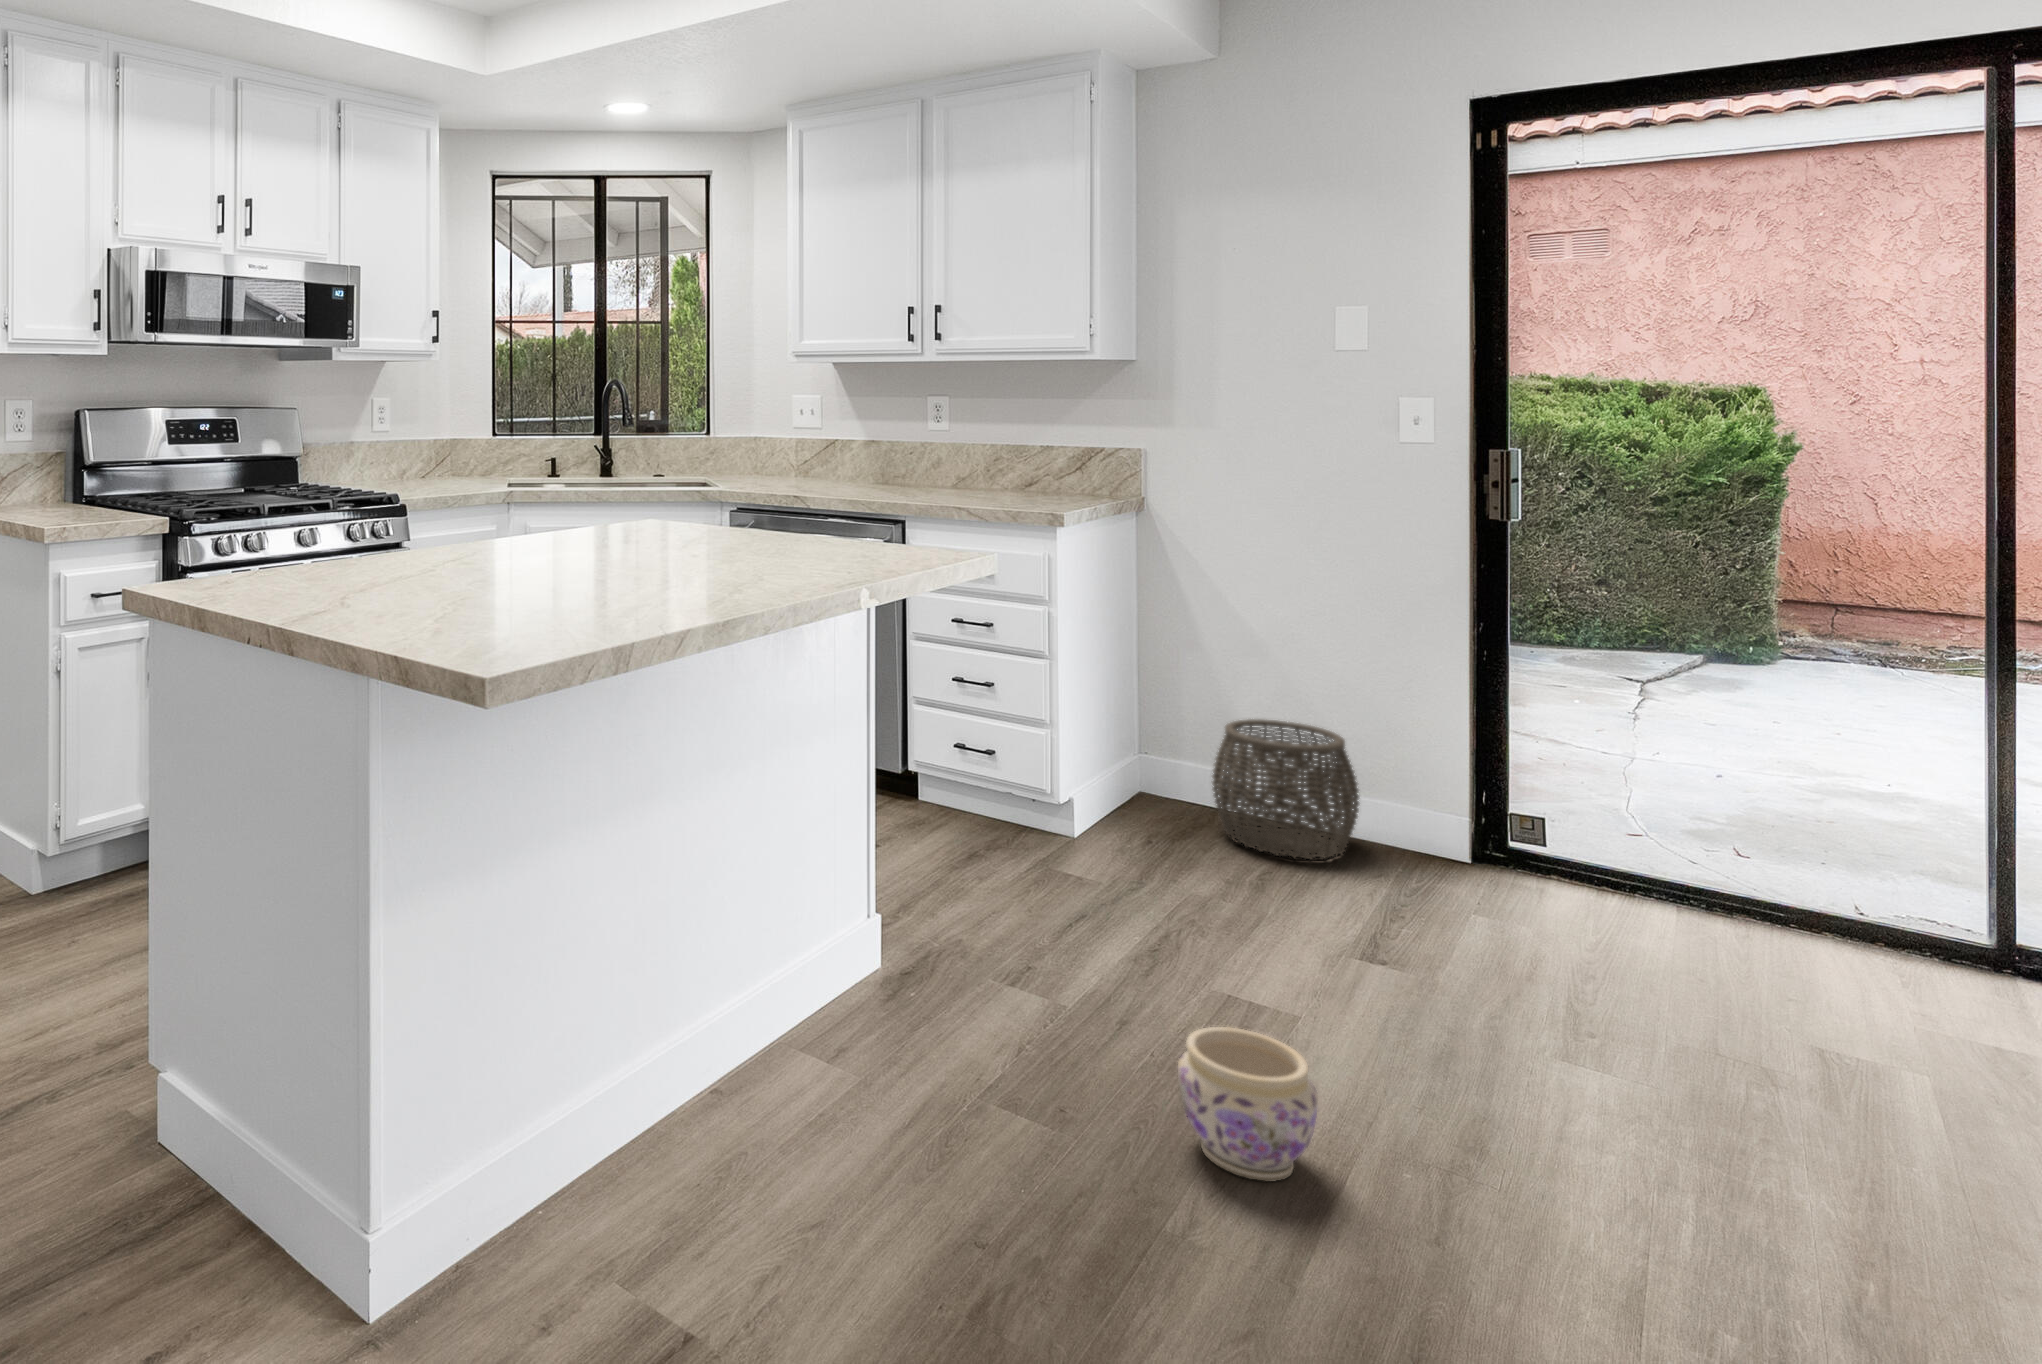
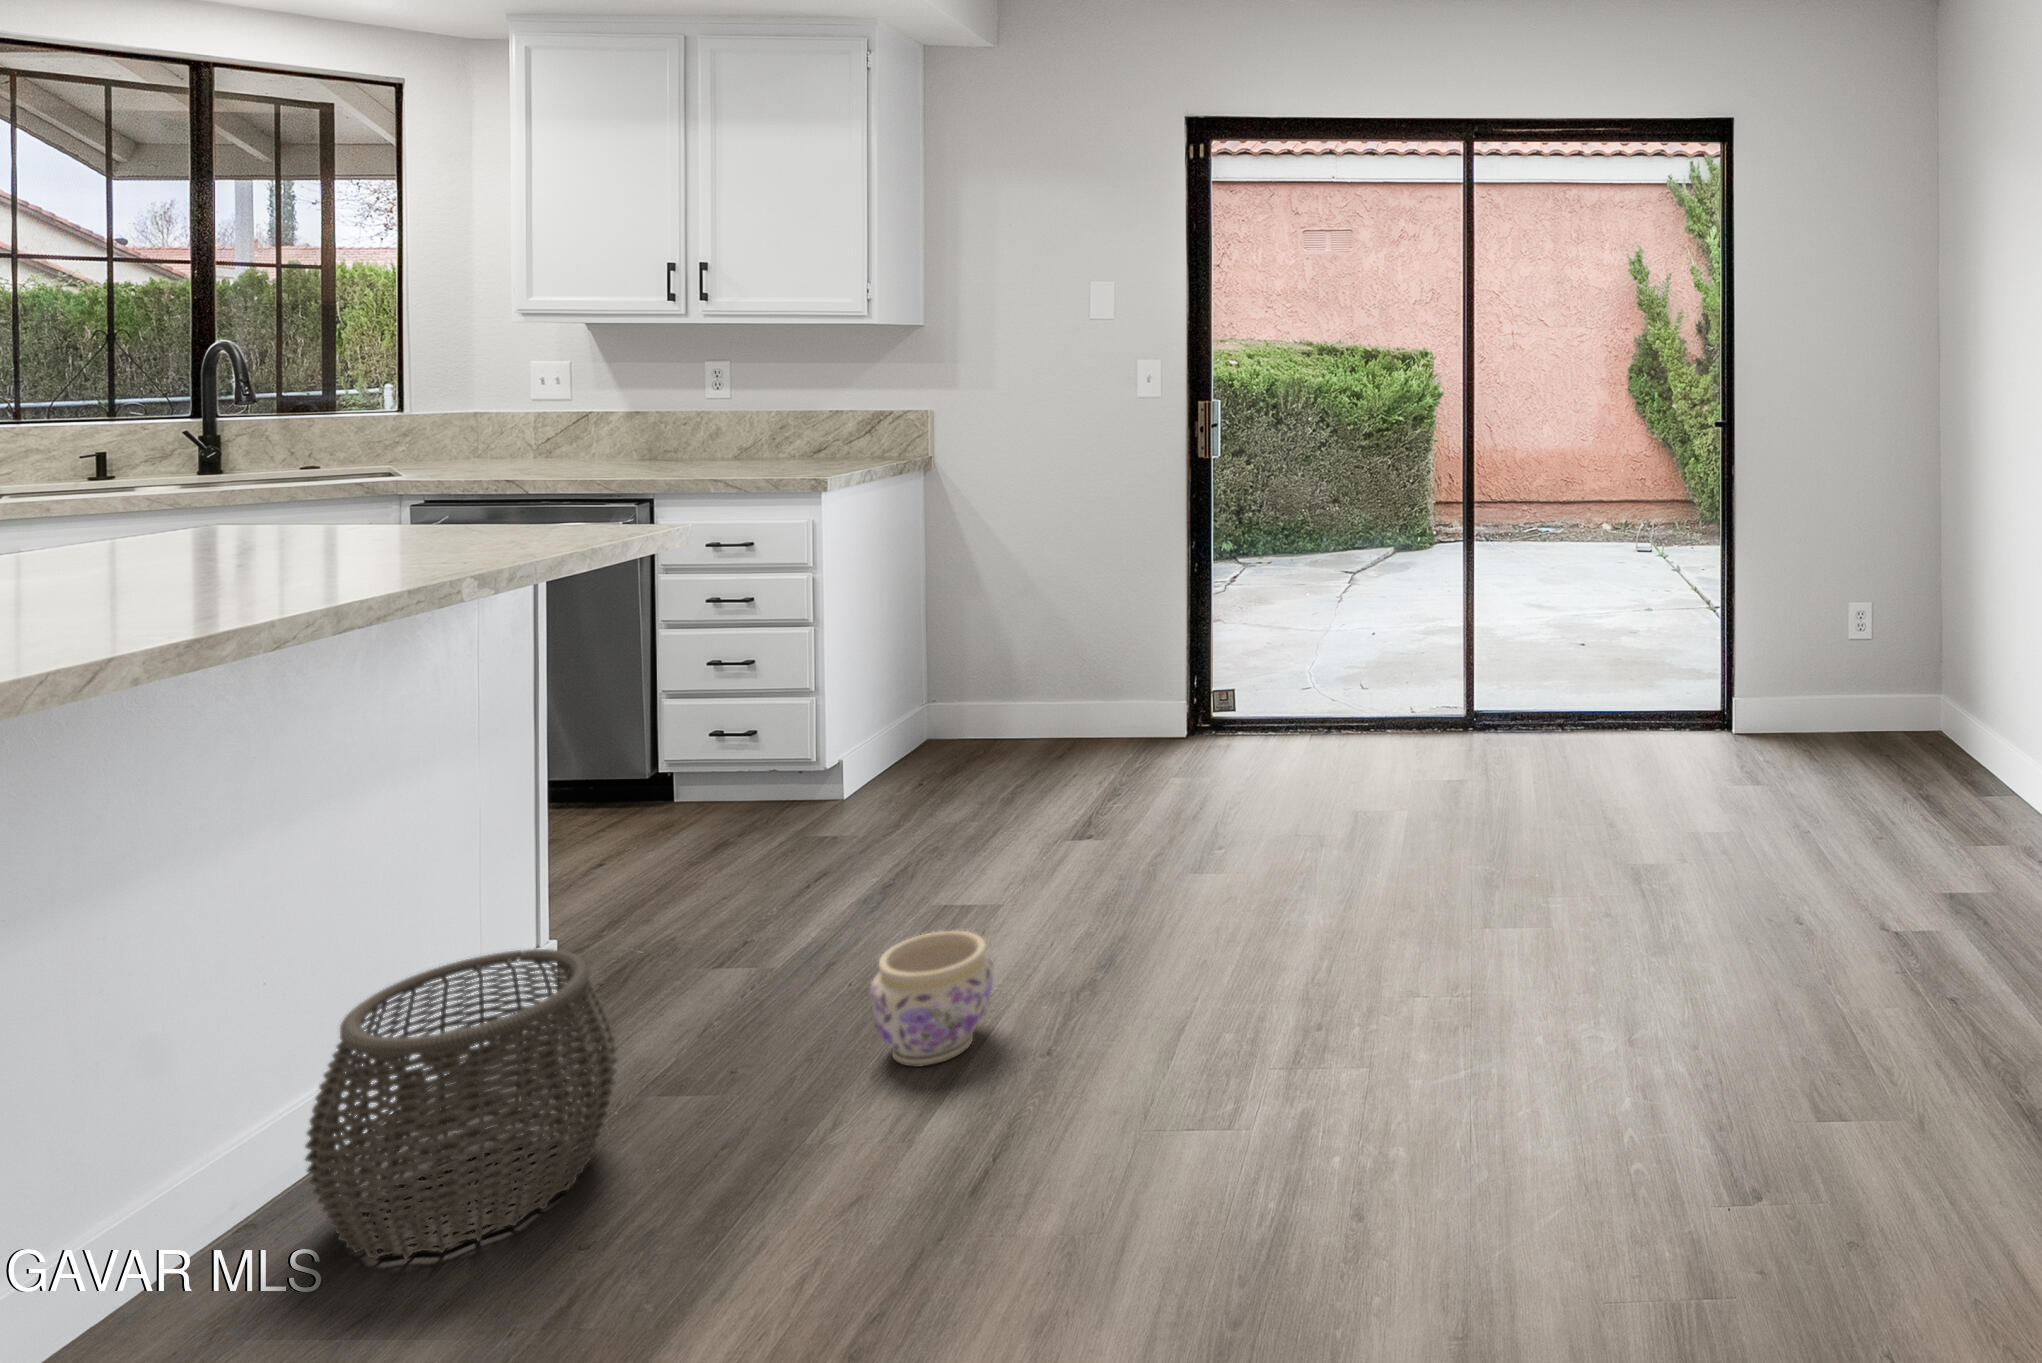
woven basket: present [1212,719,1359,859] -> present [305,949,618,1259]

